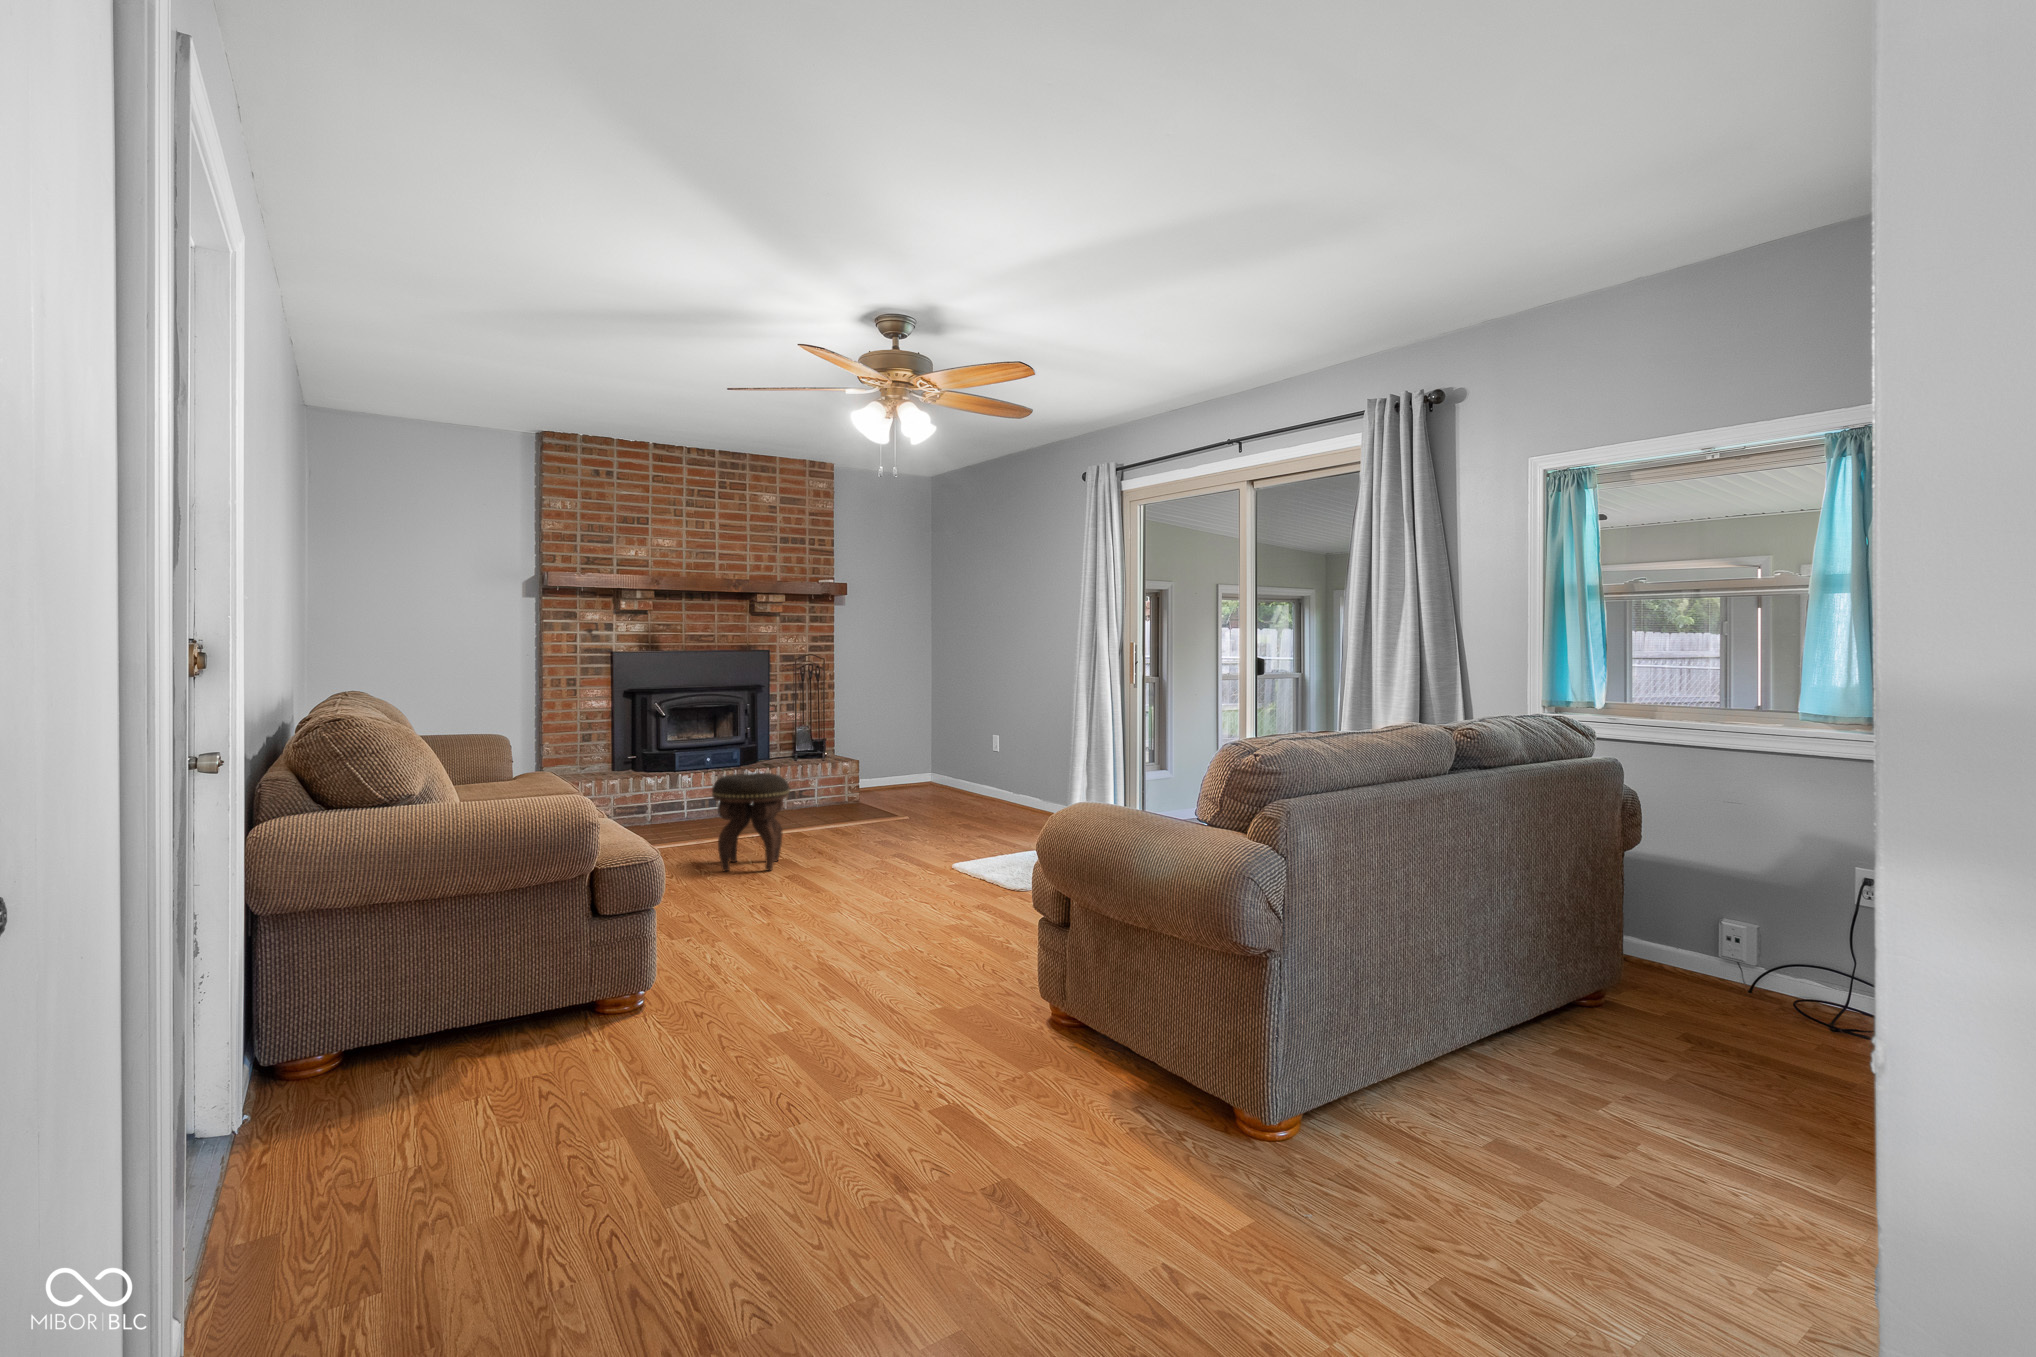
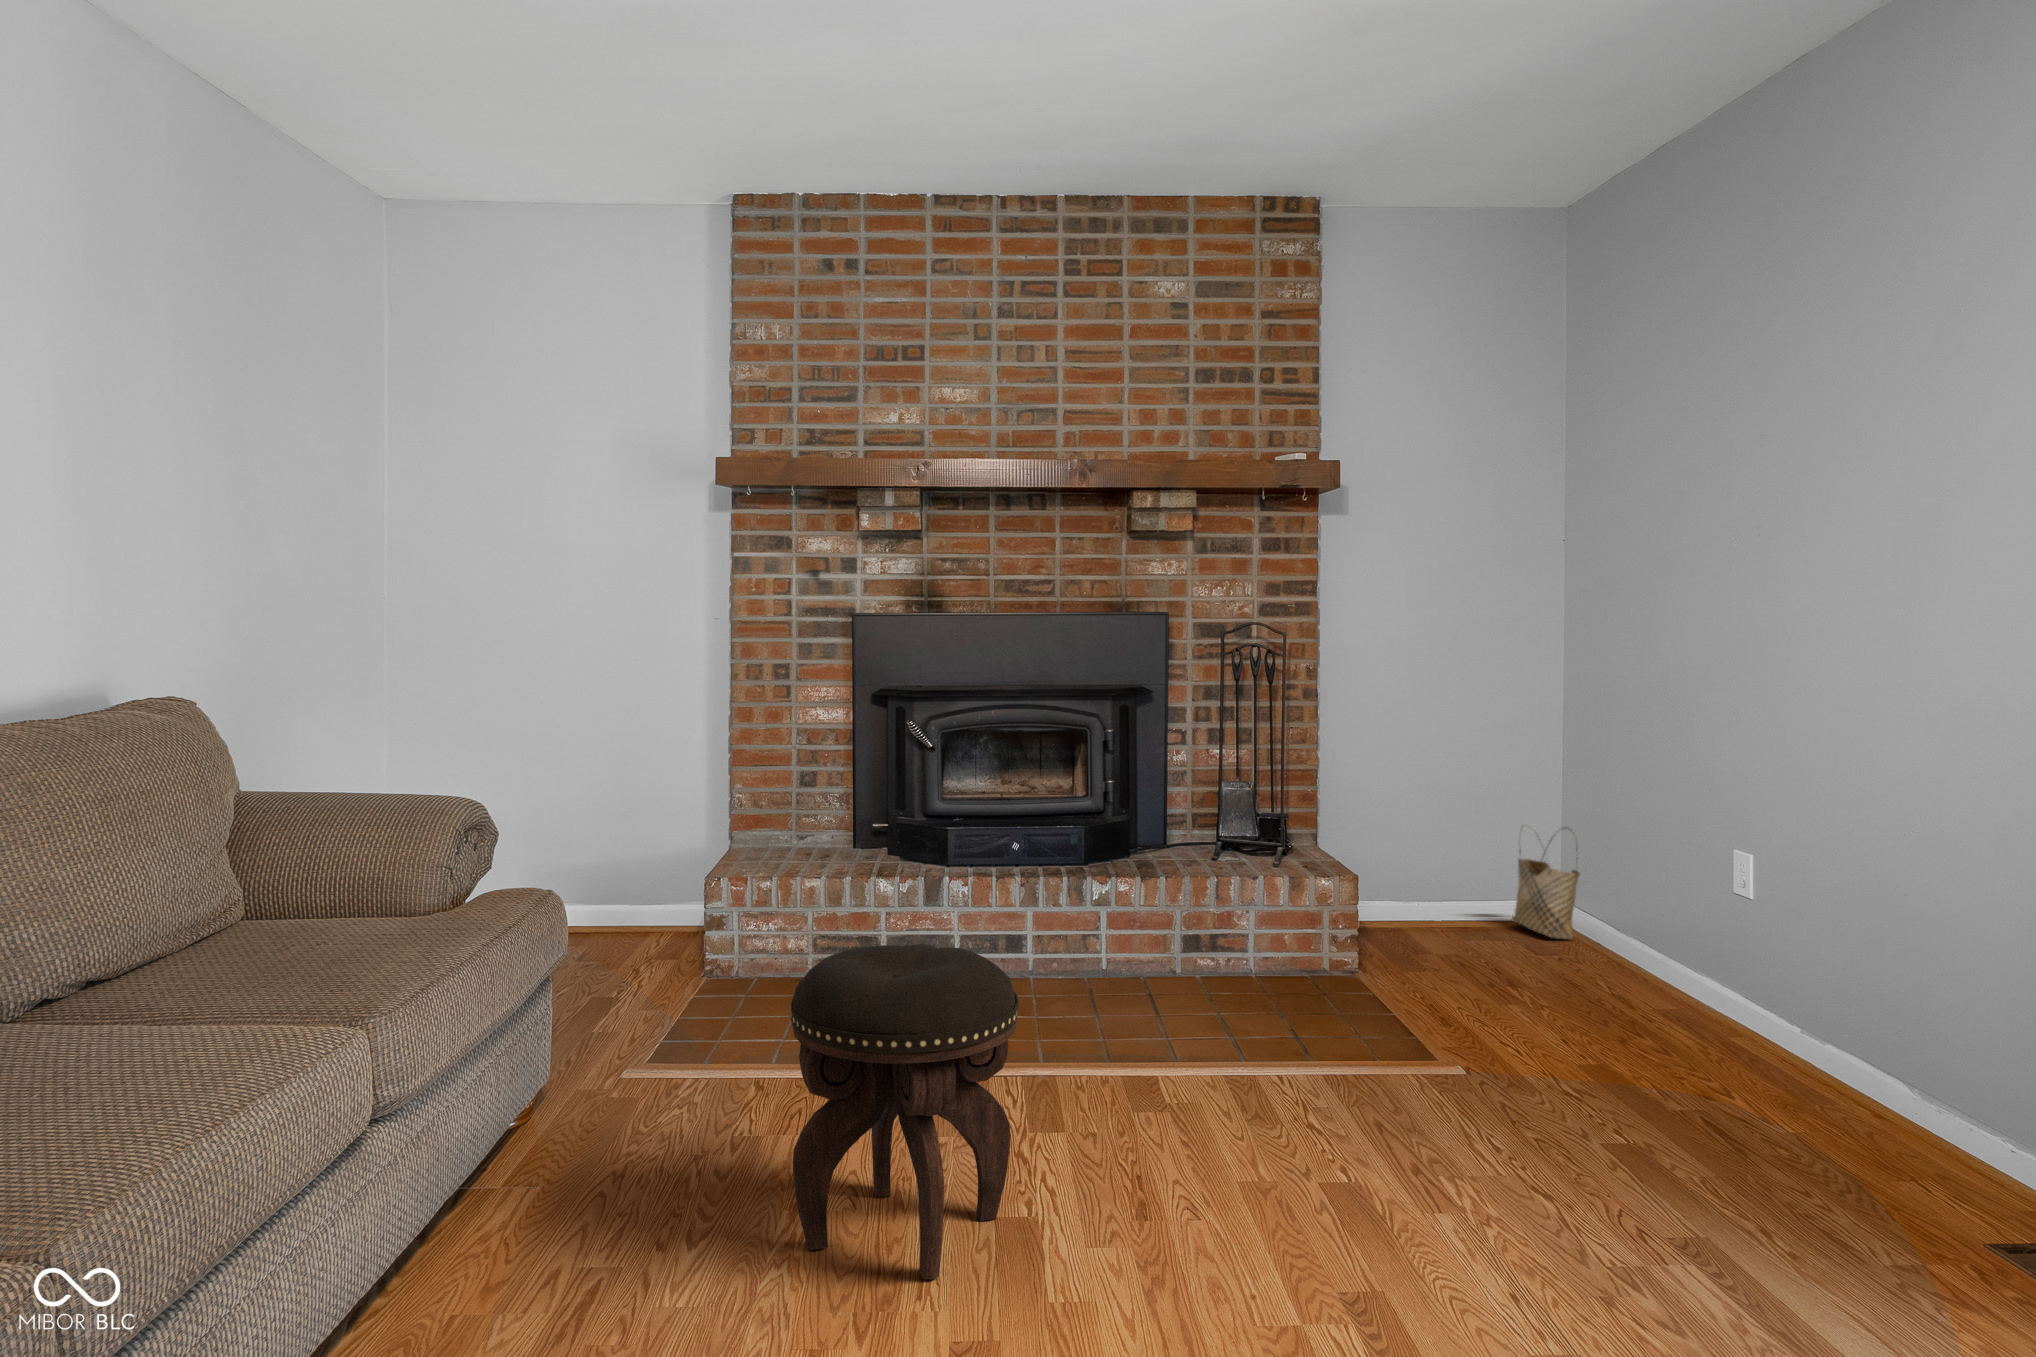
woven basket: none [917,741,945,788] -> present [1512,833,1580,939]

